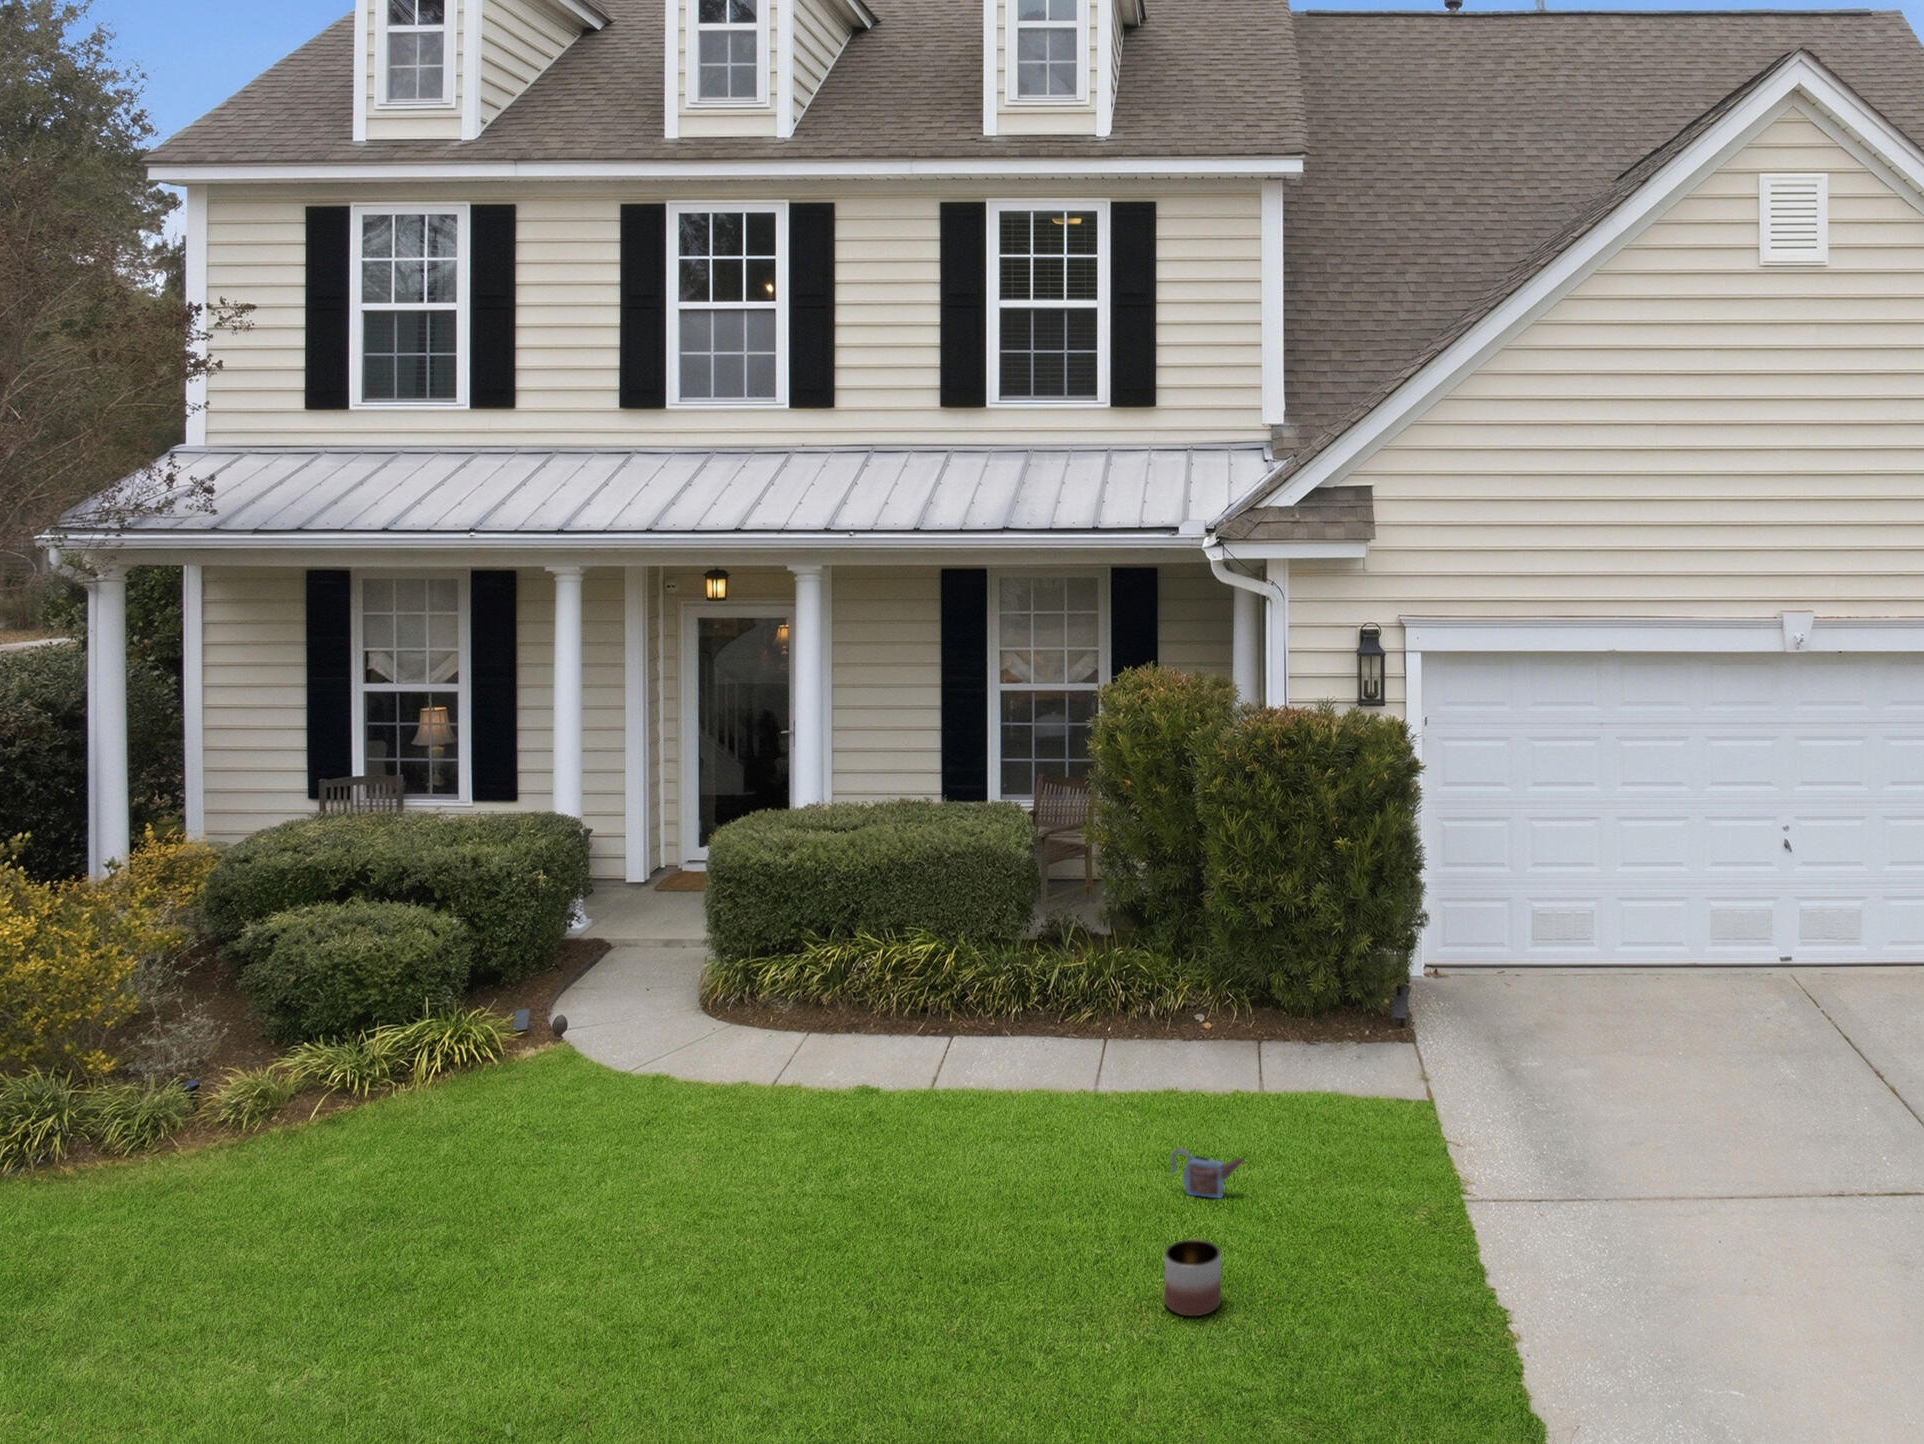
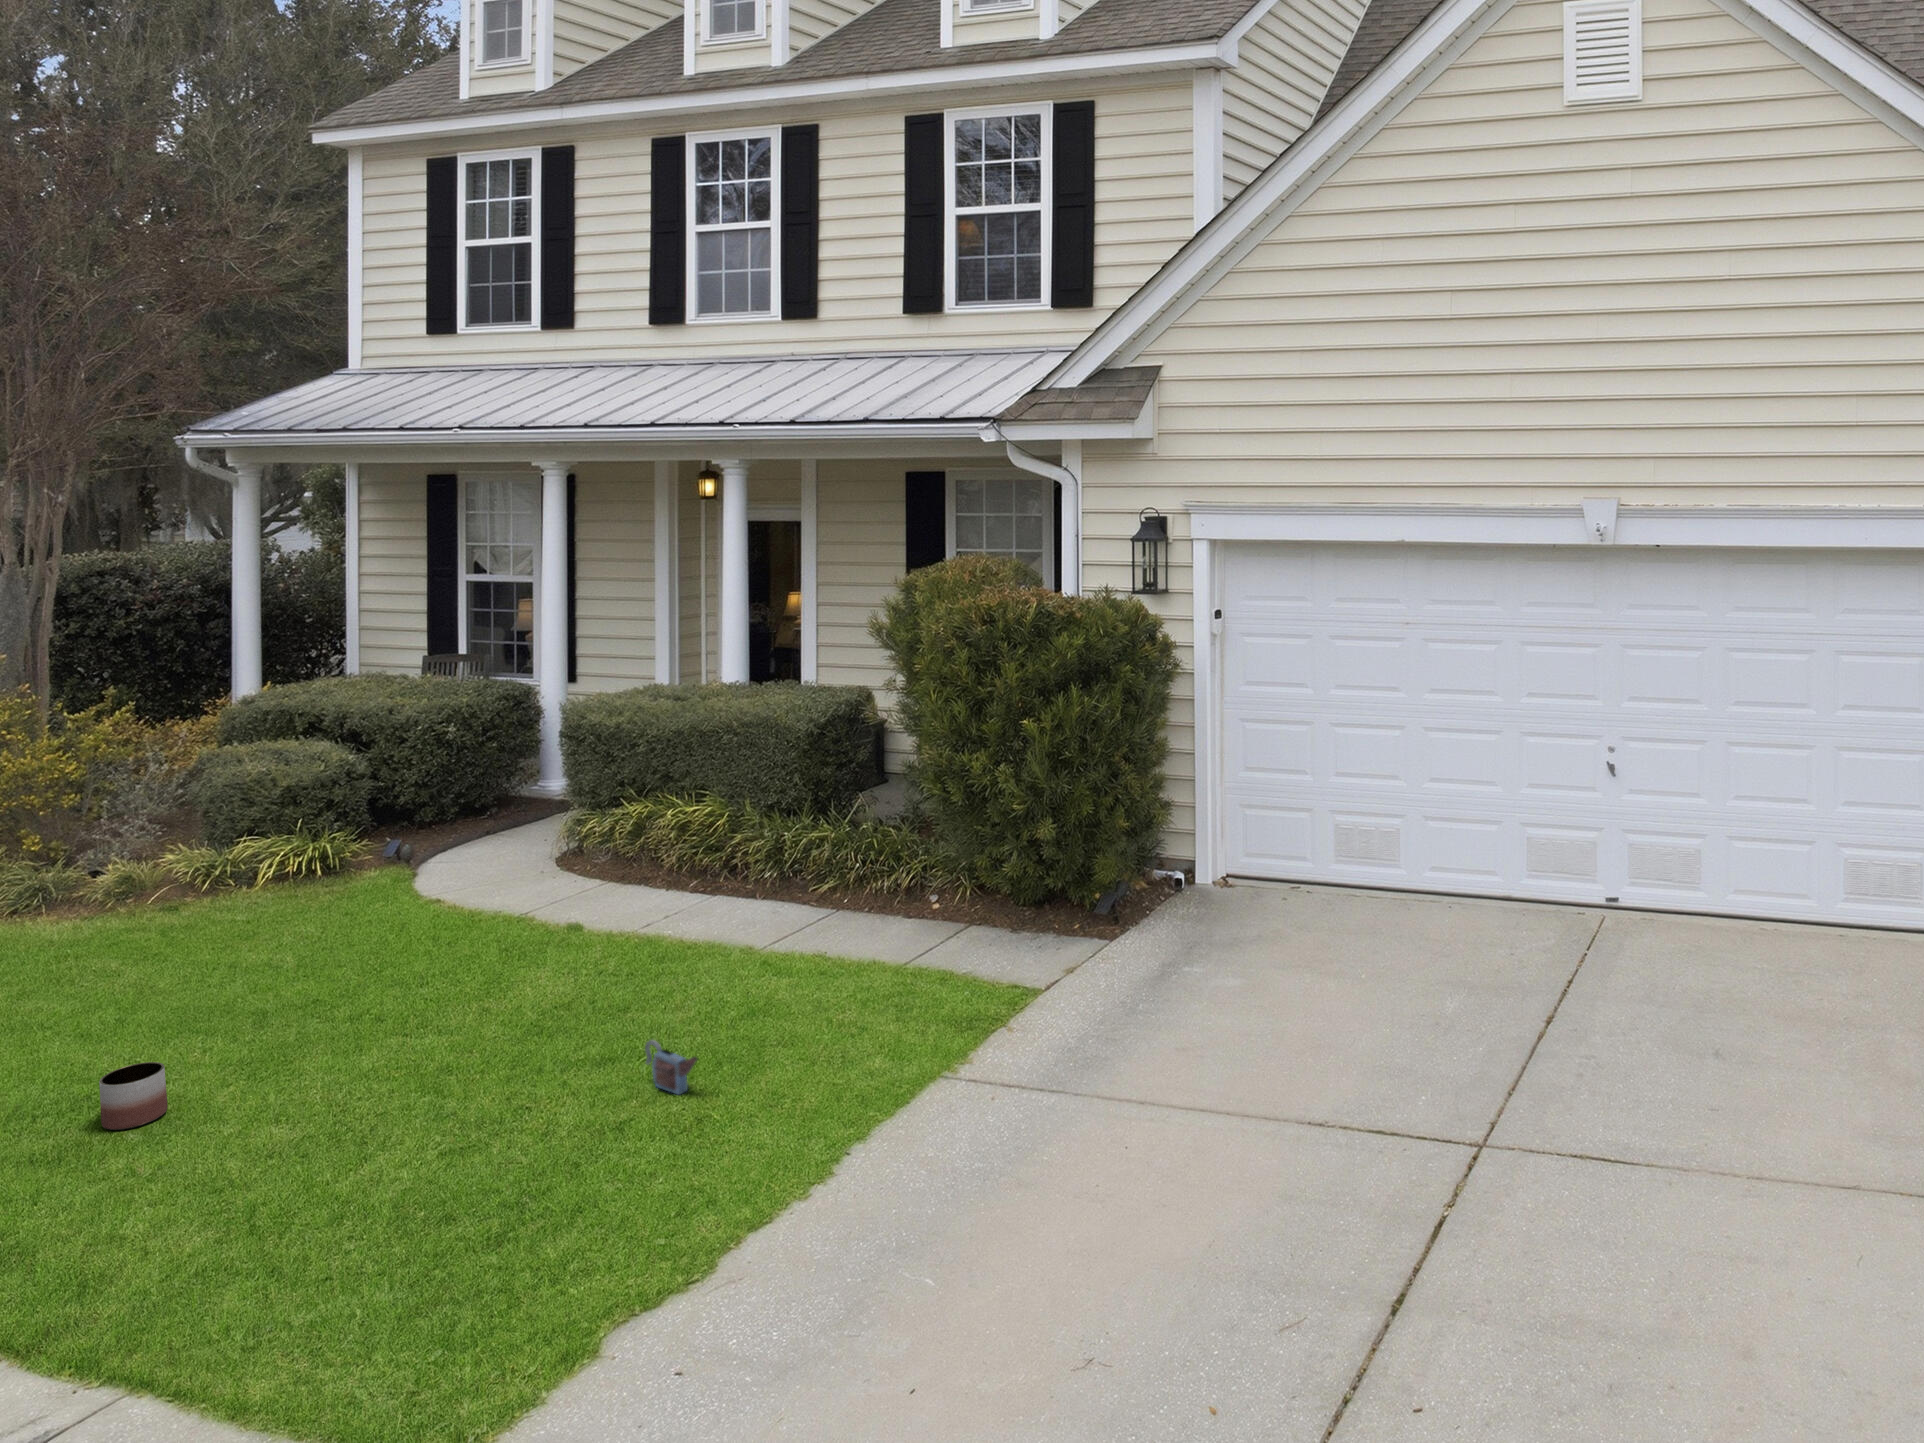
planter: present [1164,1239,1221,1316] -> present [99,1062,168,1130]

